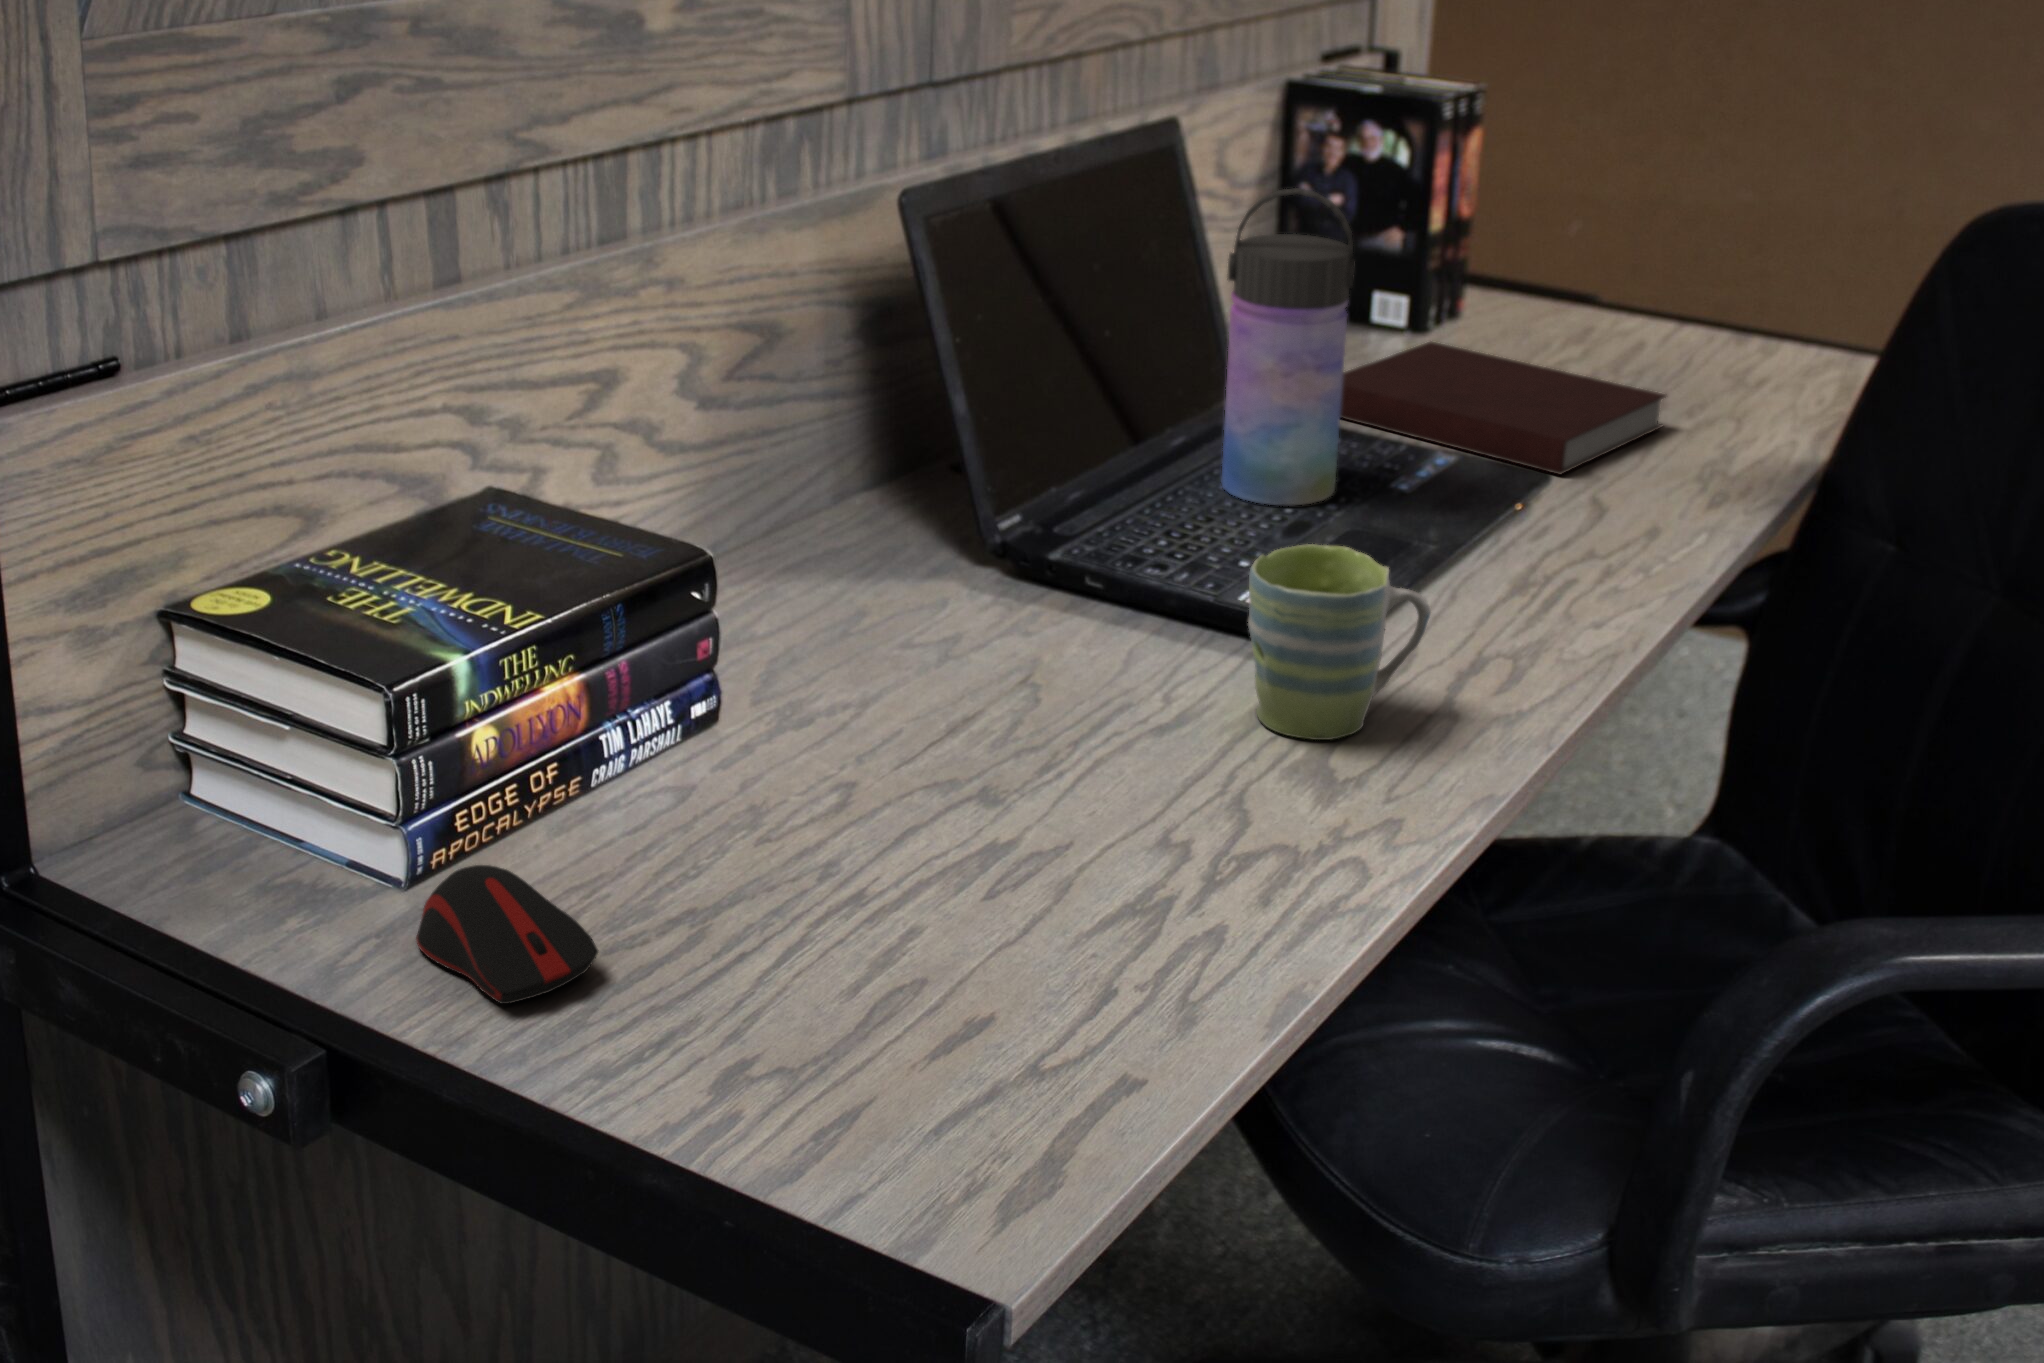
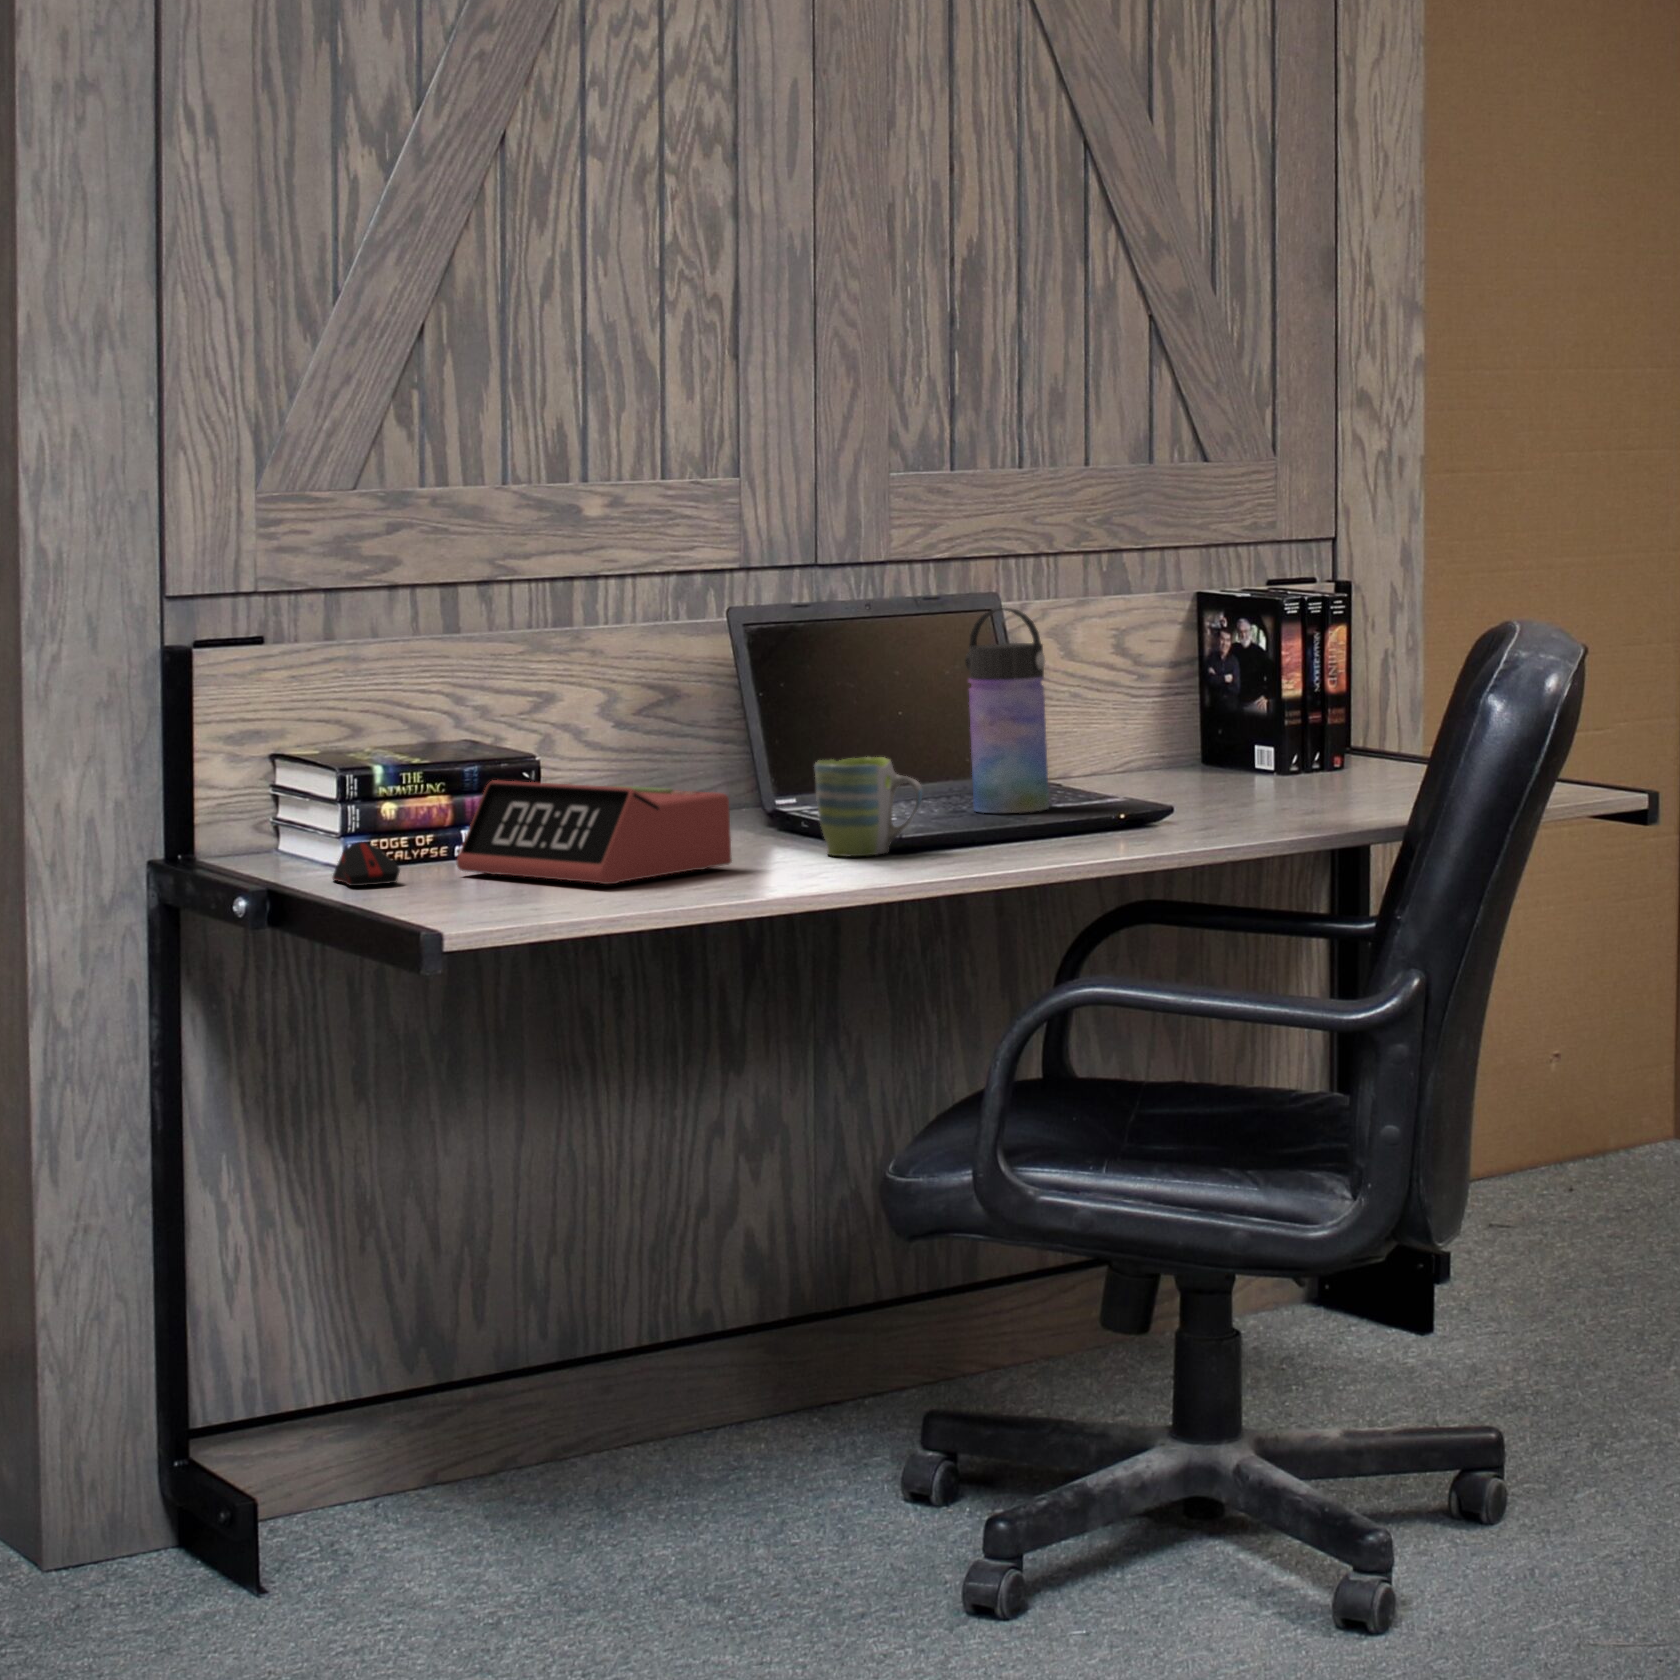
notebook: present [1340,342,1666,474] -> none [1107,758,1343,807]
alarm clock: none [675,636,1201,978] -> present [456,780,732,884]

